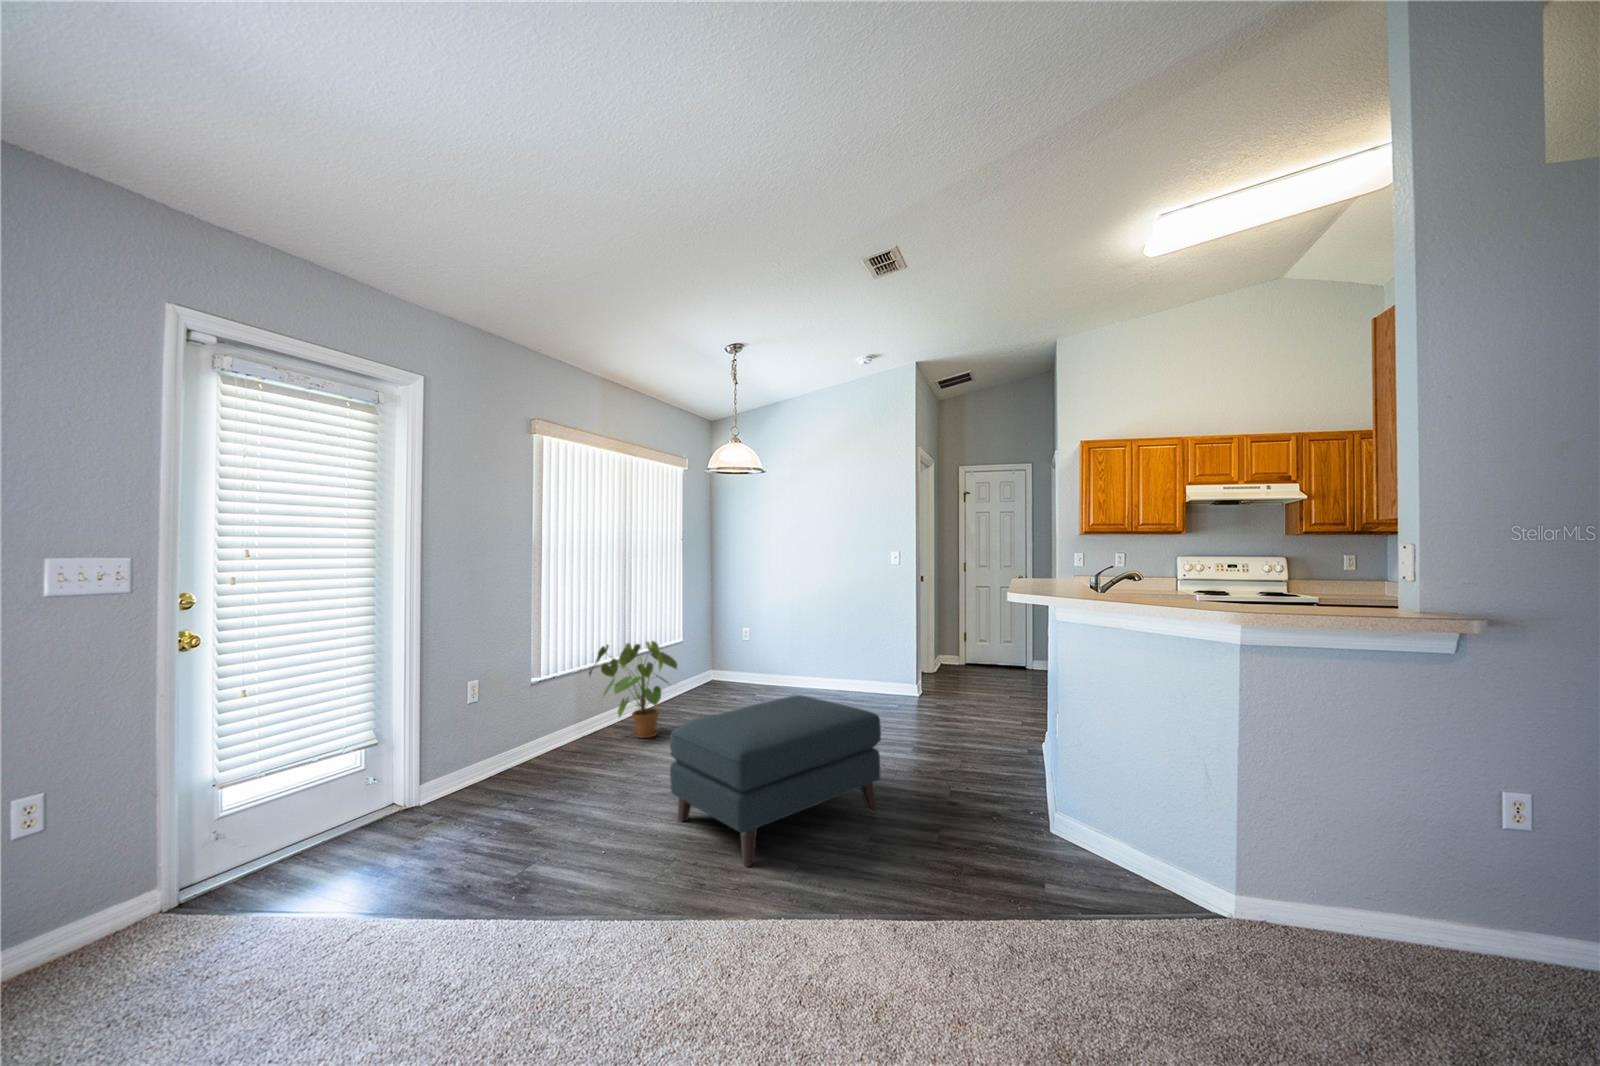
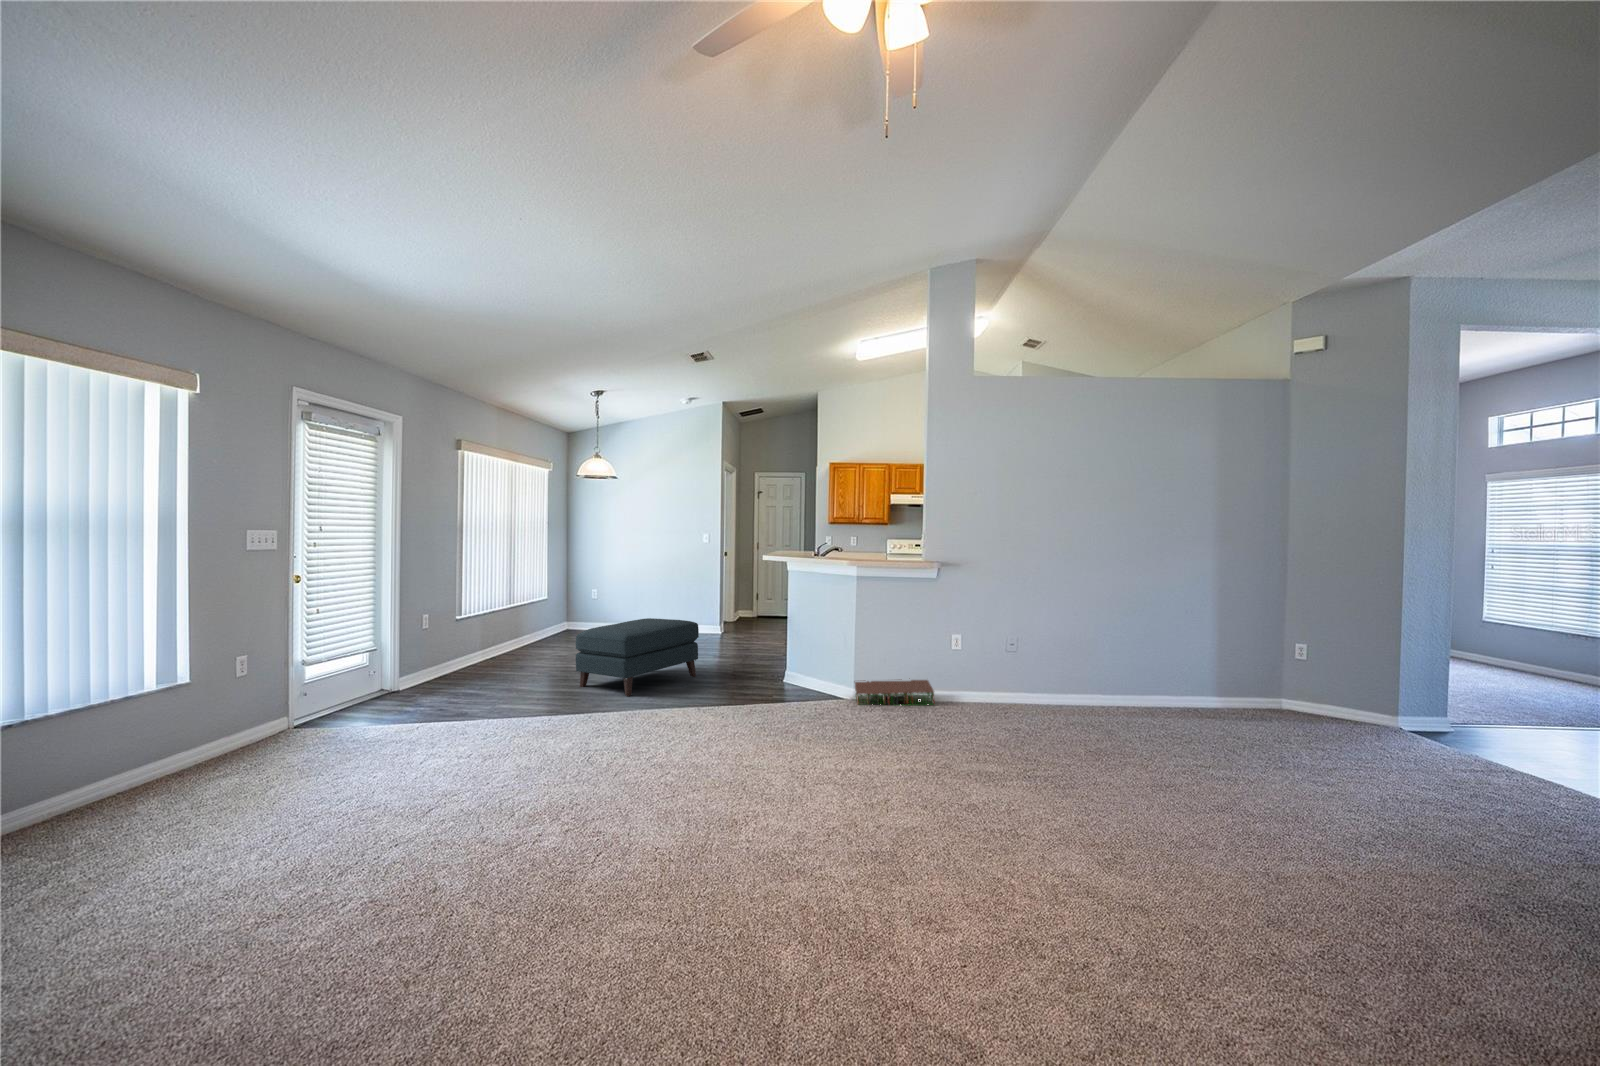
house plant: present [589,641,677,738] -> none [490,594,555,660]
storage bin: none [1240,894,1534,1028] -> present [855,680,934,704]

